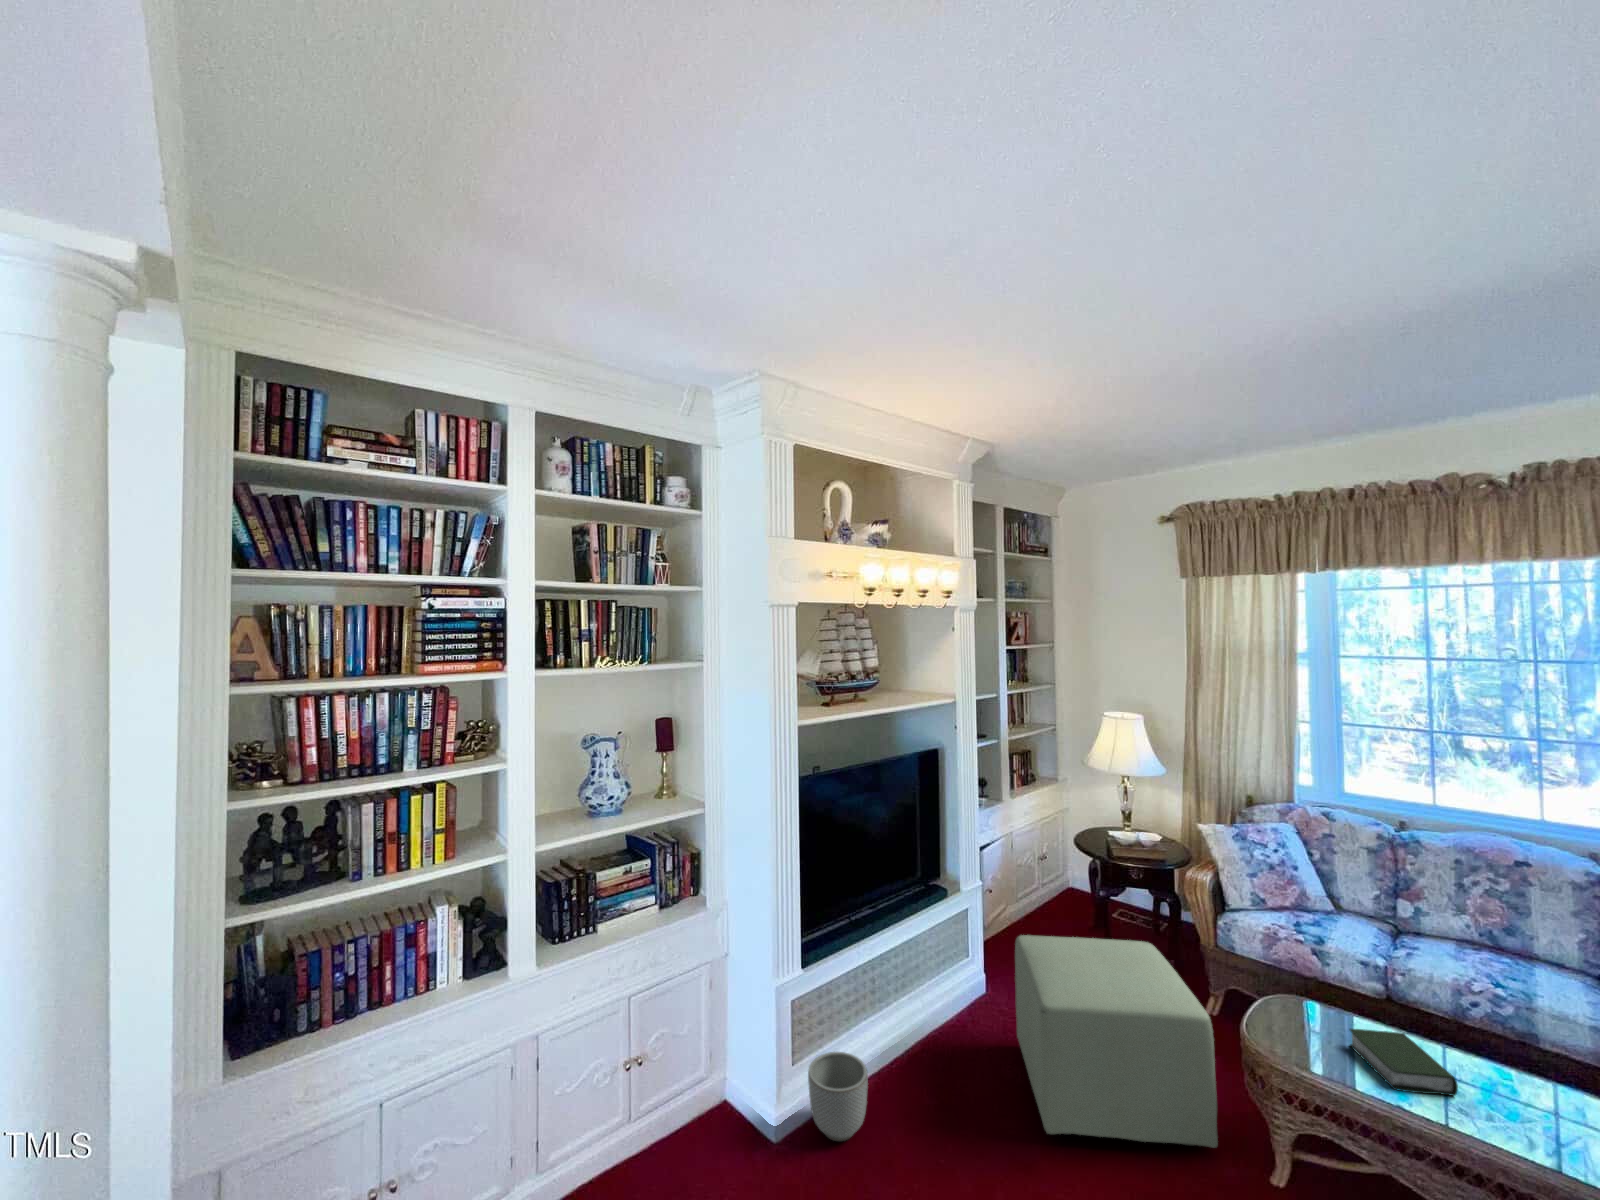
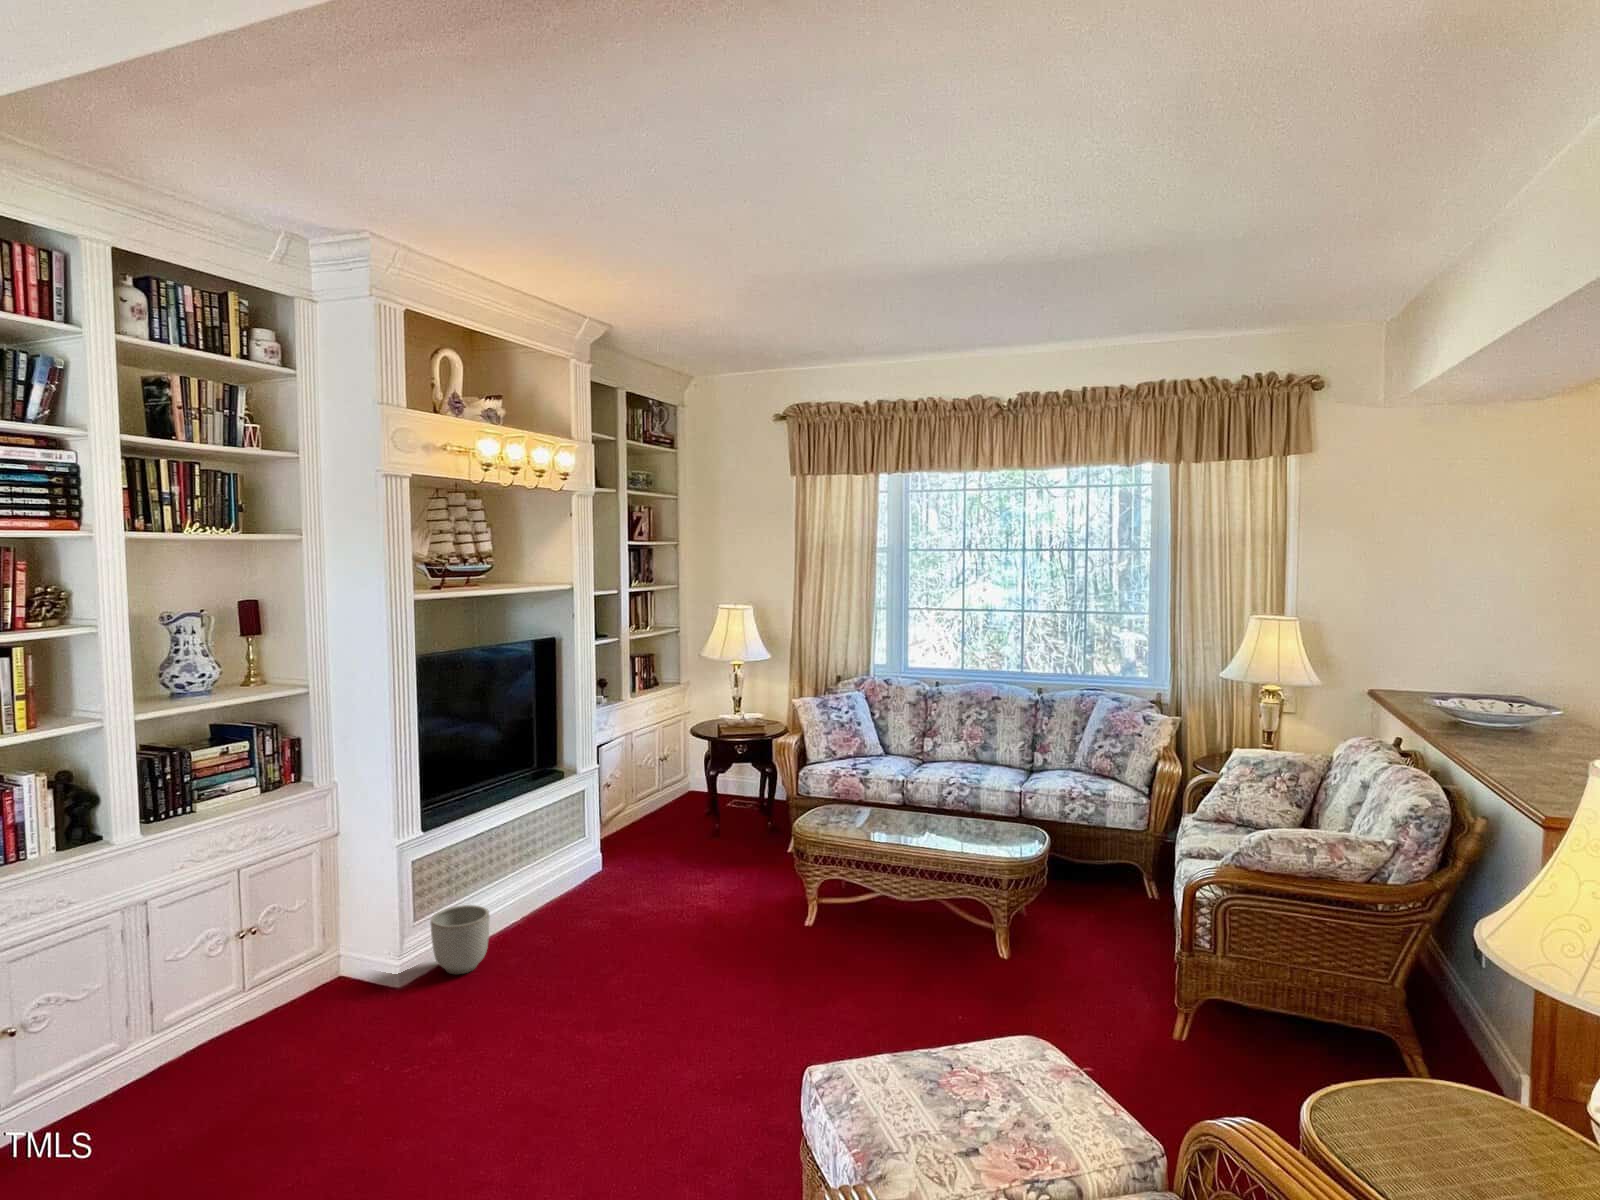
ottoman: present [1015,935,1218,1148] -> none [626,787,774,932]
book: present [1350,1029,1458,1096] -> none [864,808,917,837]

